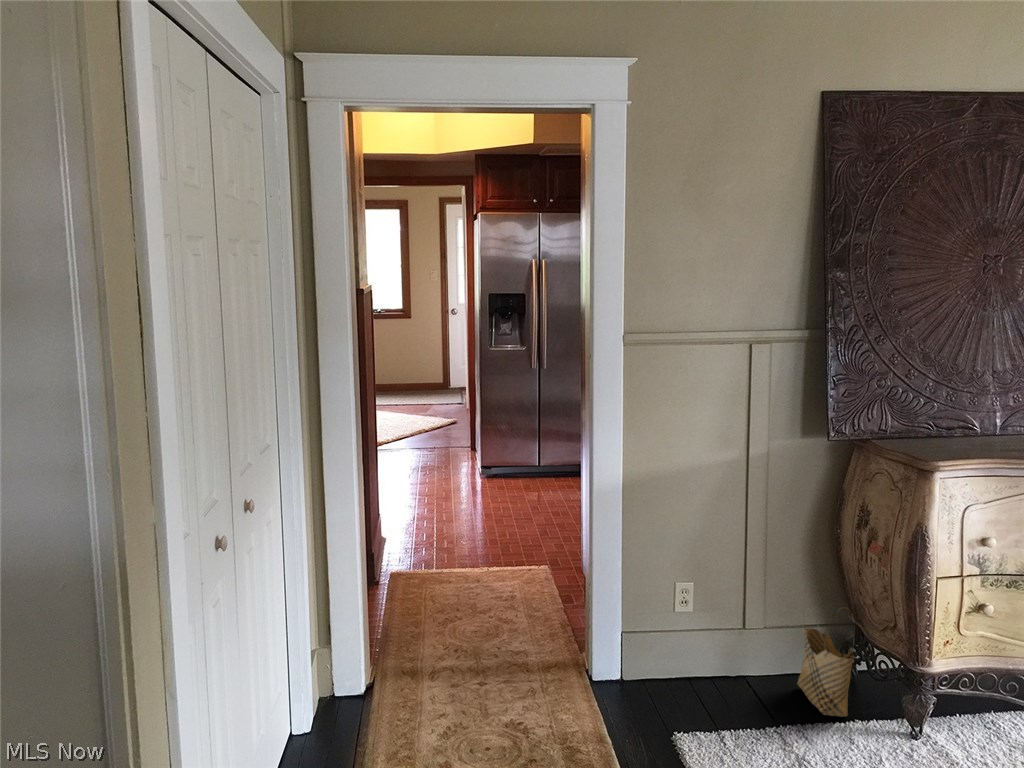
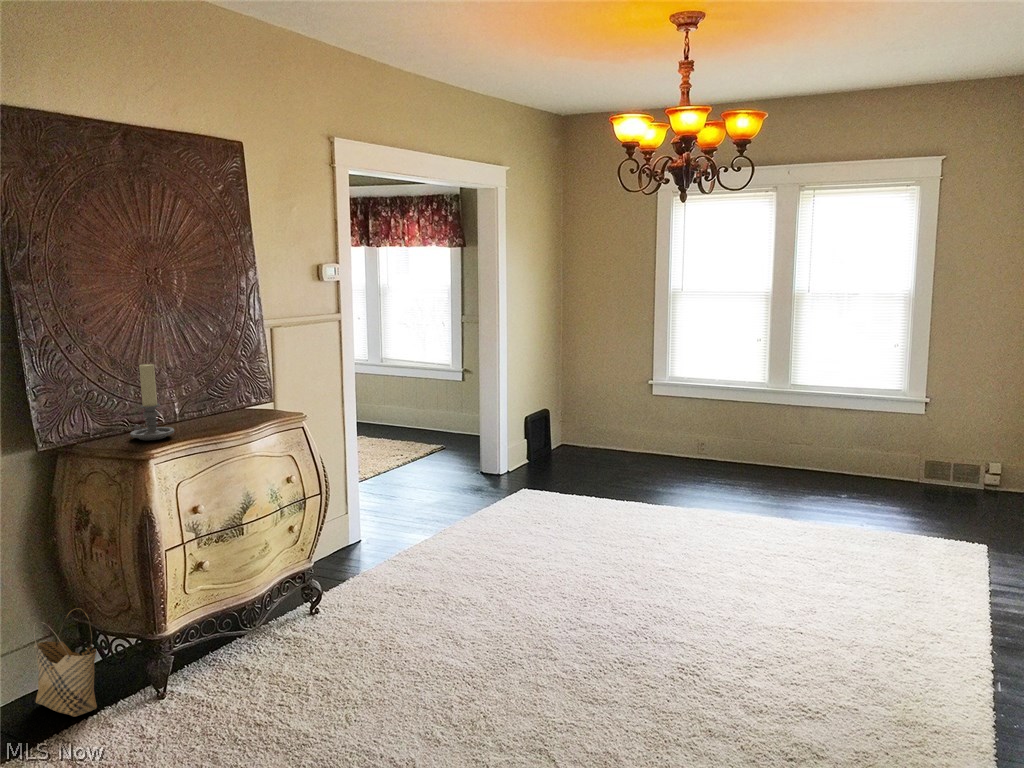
candle holder: none [926,362,978,451] -> present [130,363,174,440]

